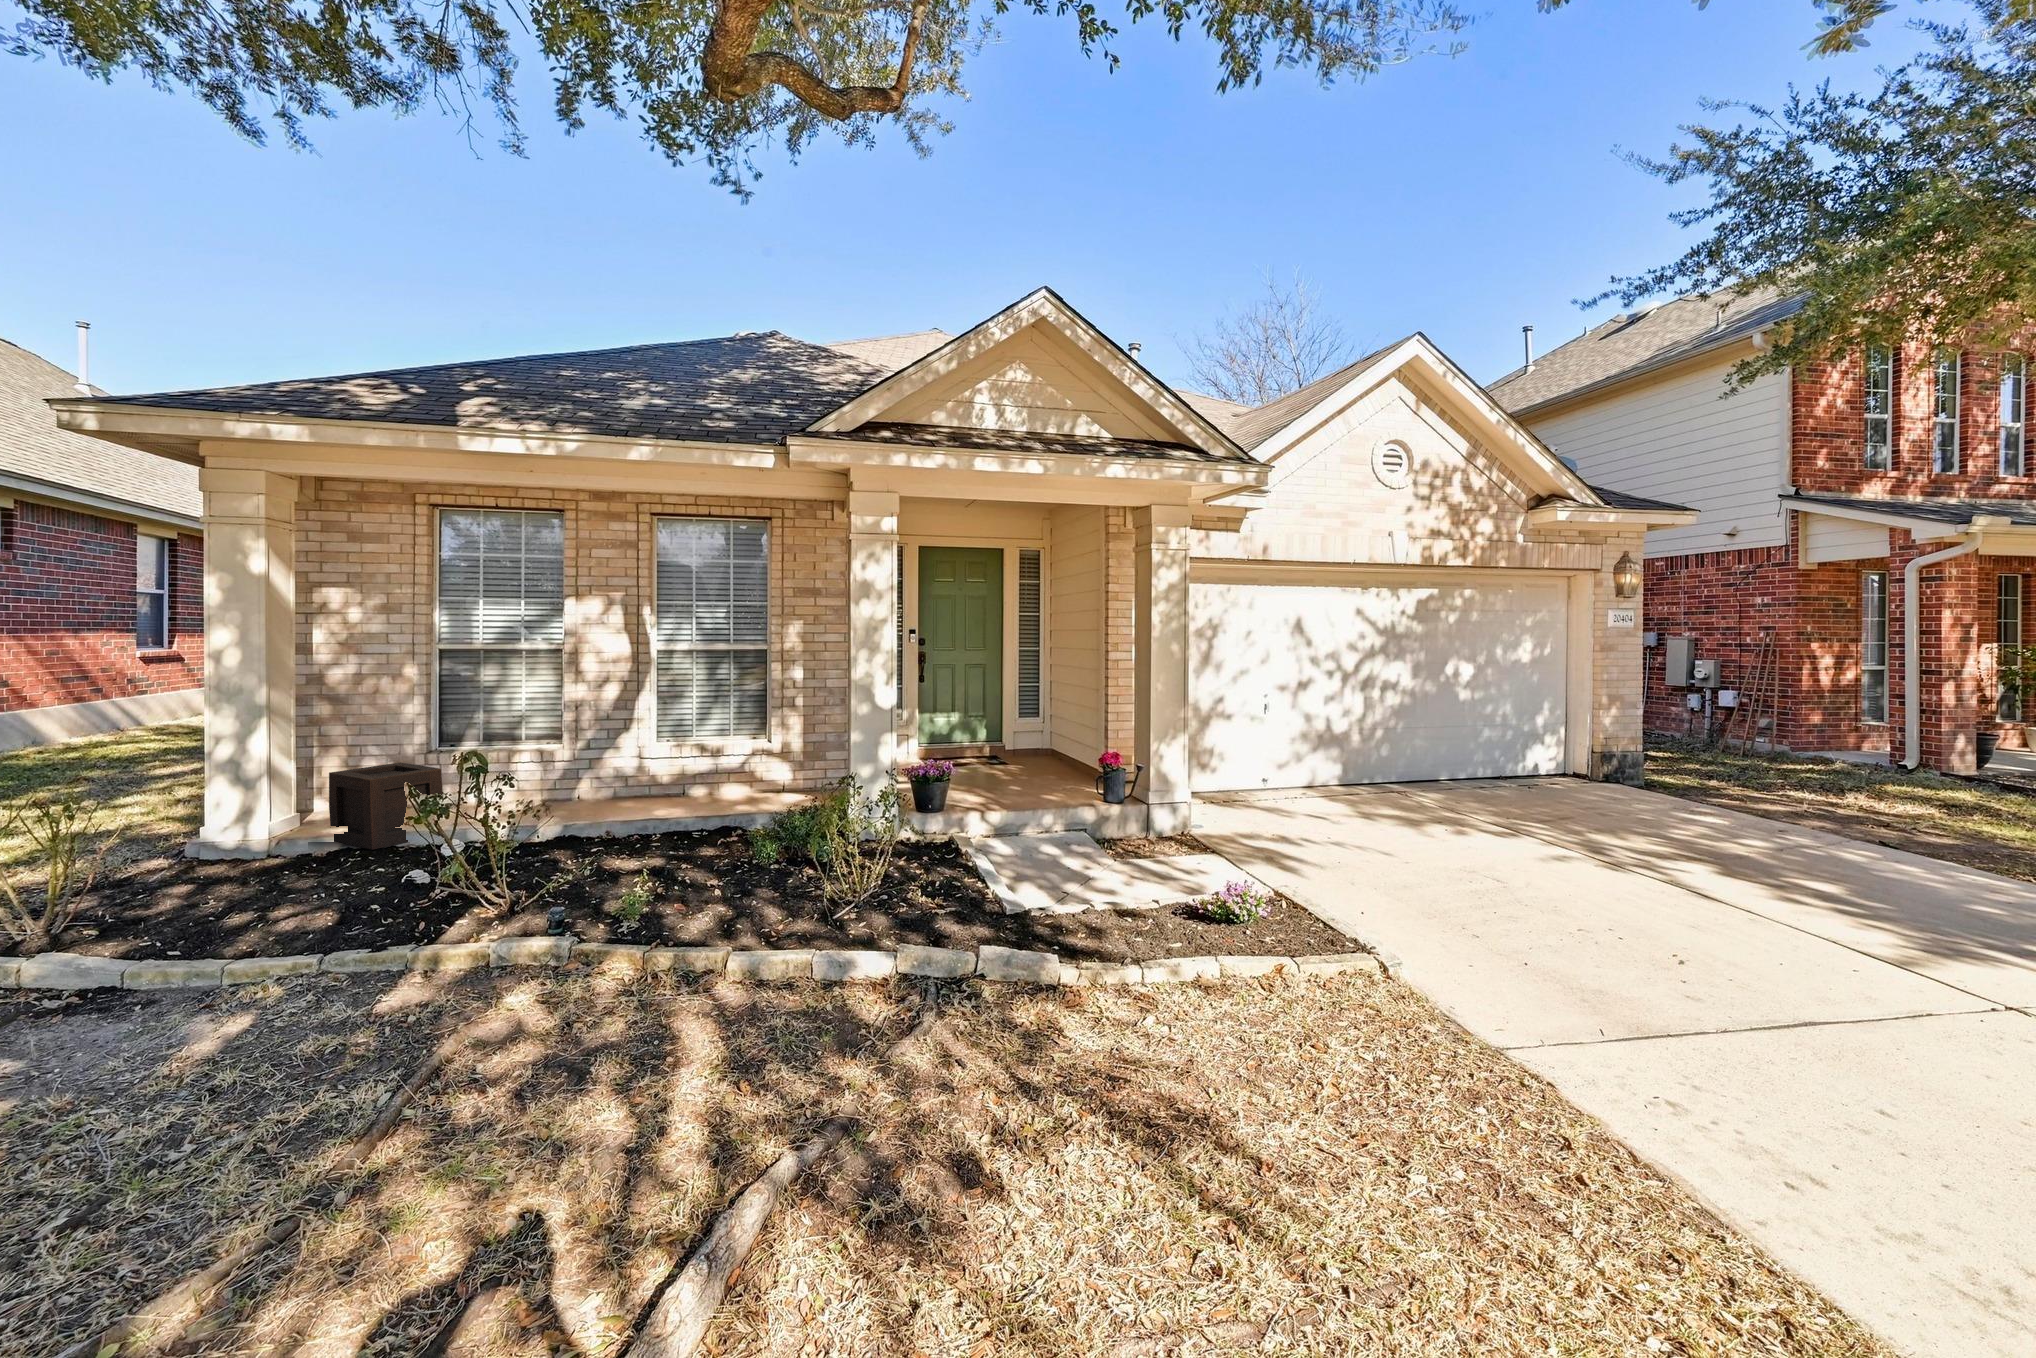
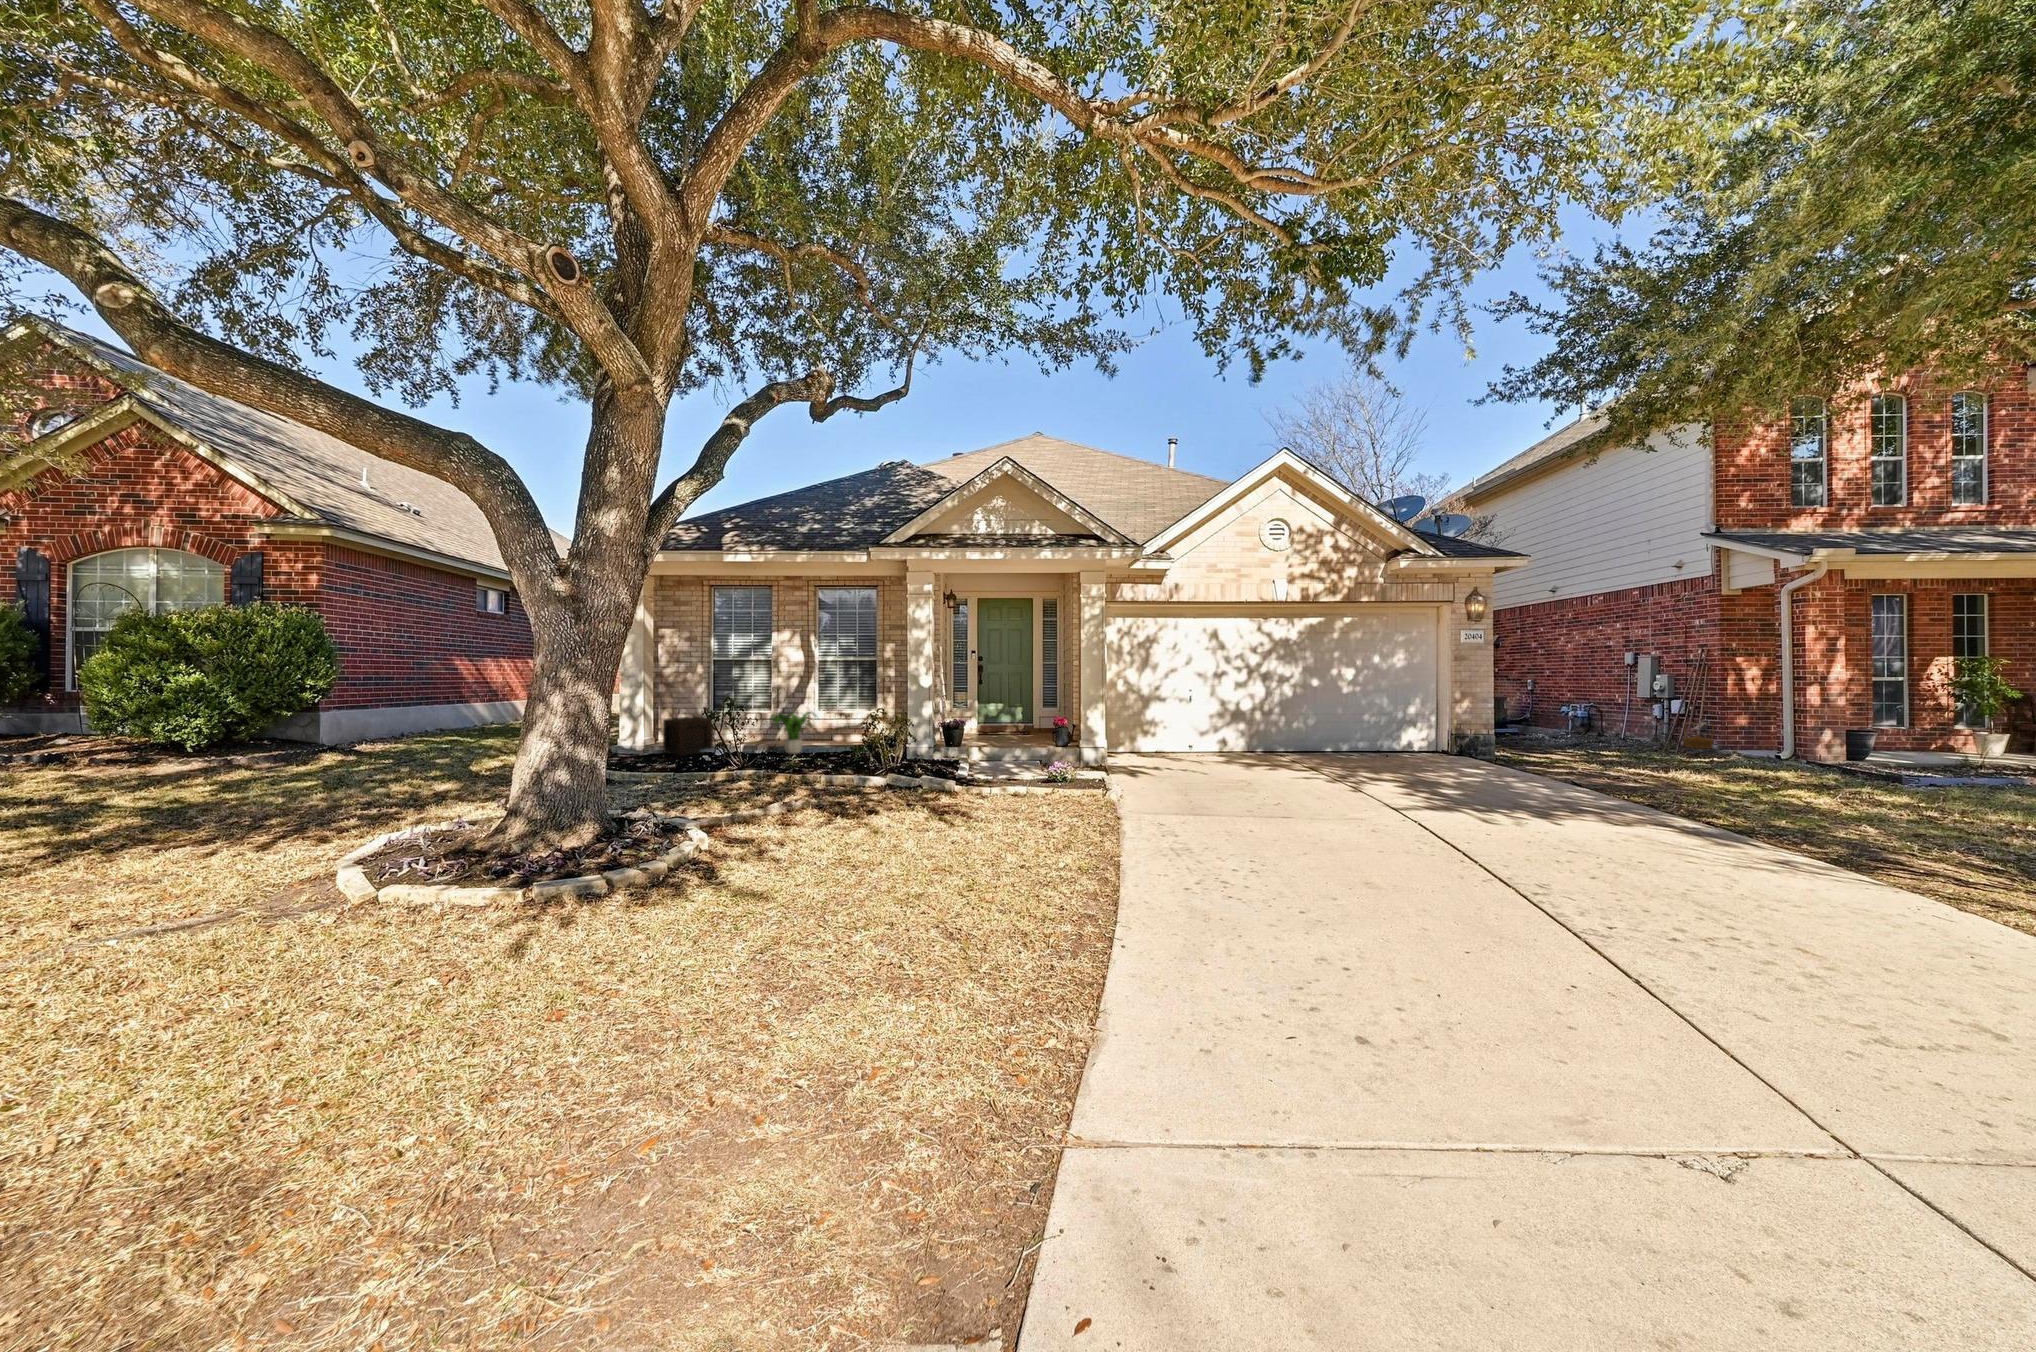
woven basket: none [1809,730,1850,764] -> present [1684,723,1714,749]
potted plant: none [567,749,662,830] -> present [770,712,816,753]

